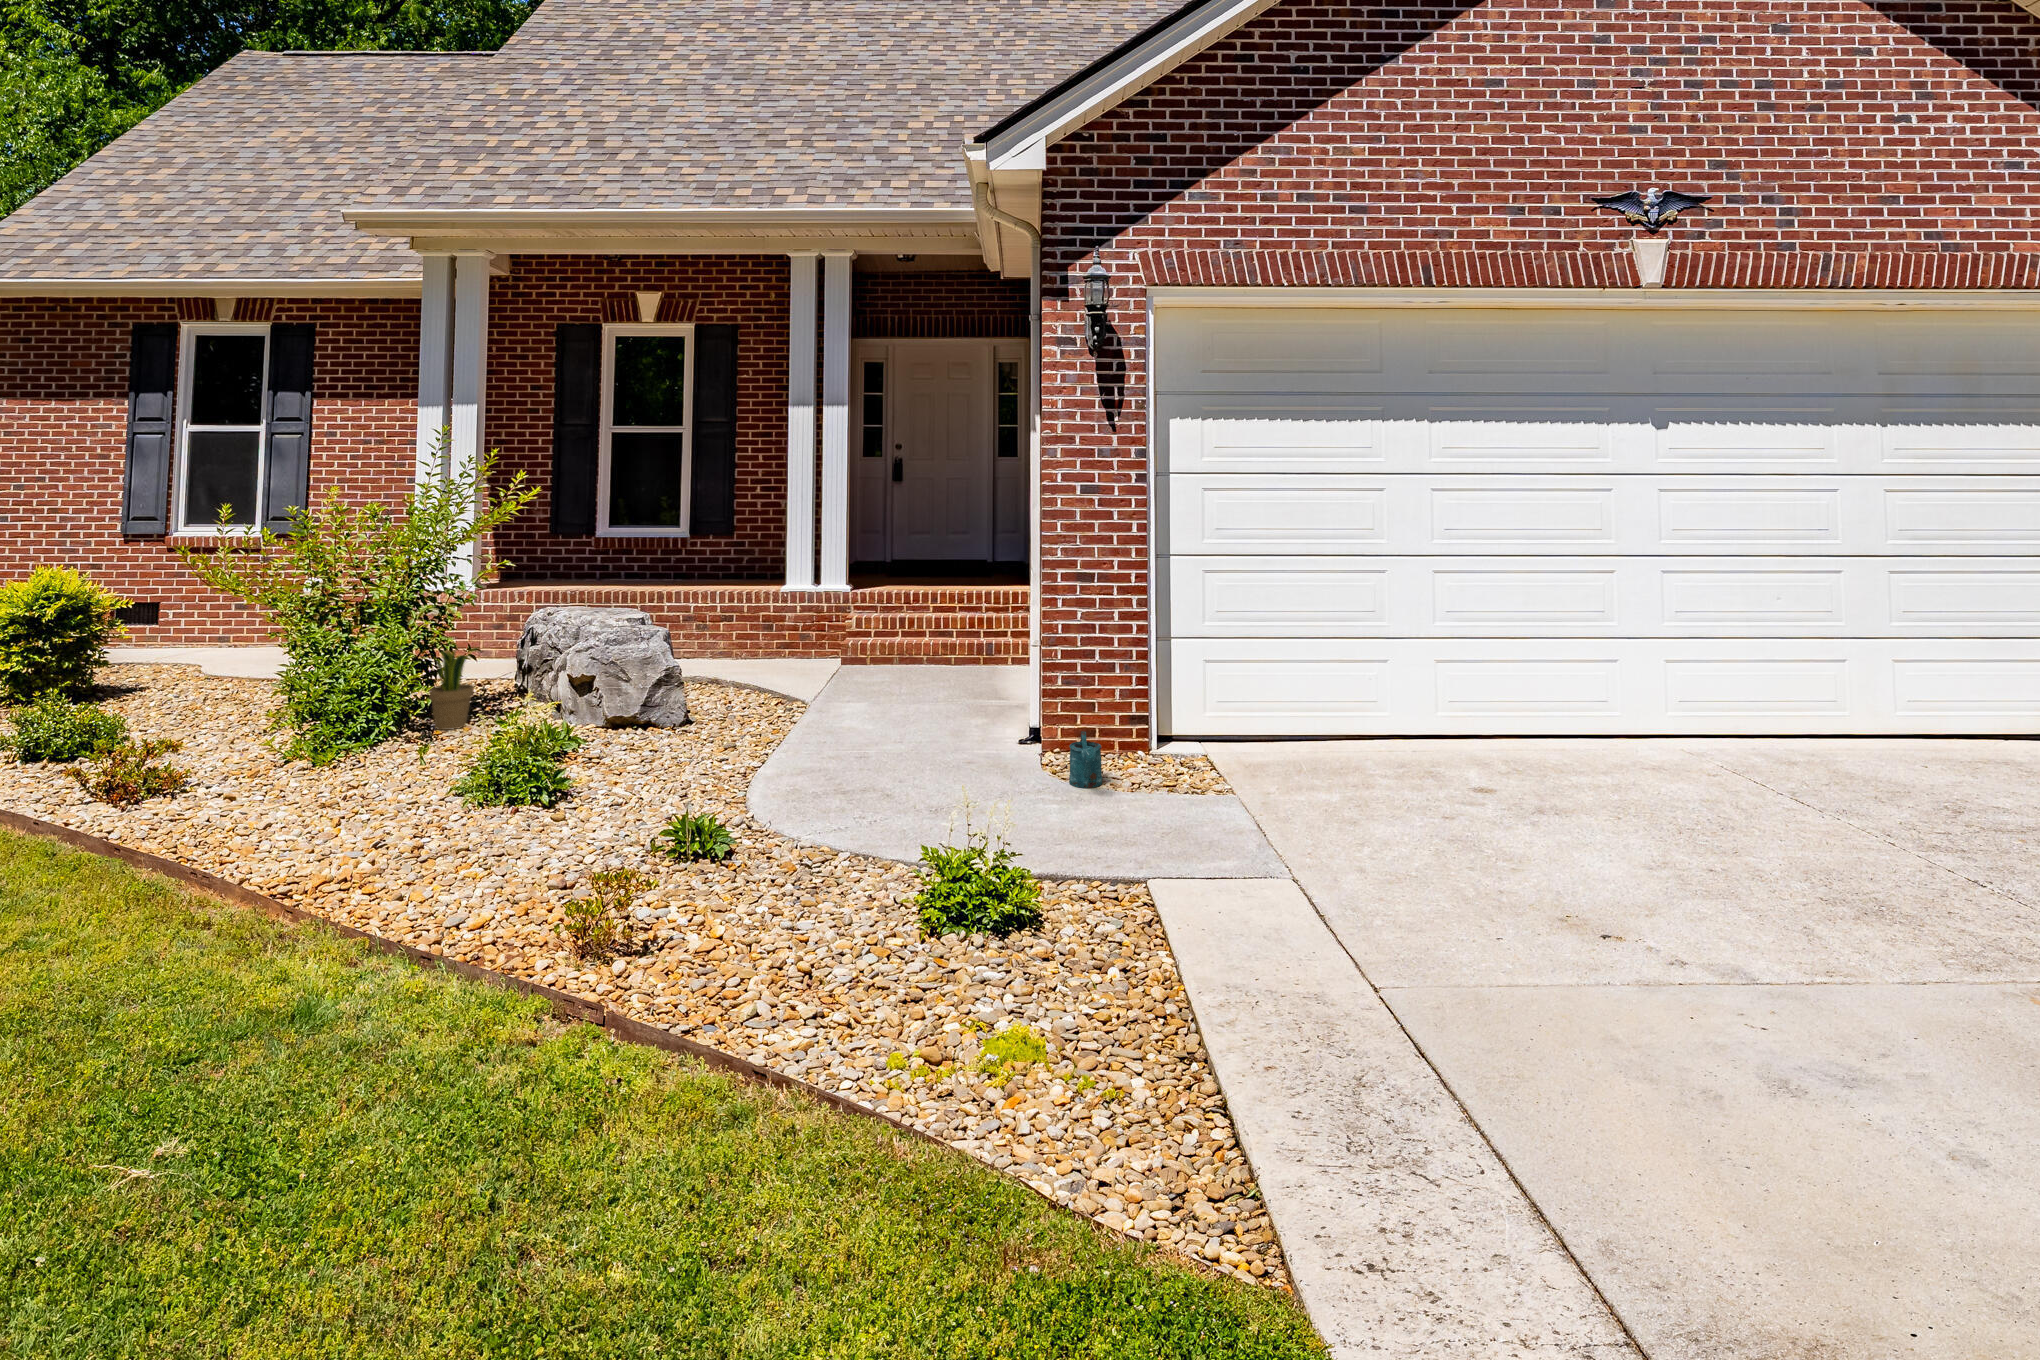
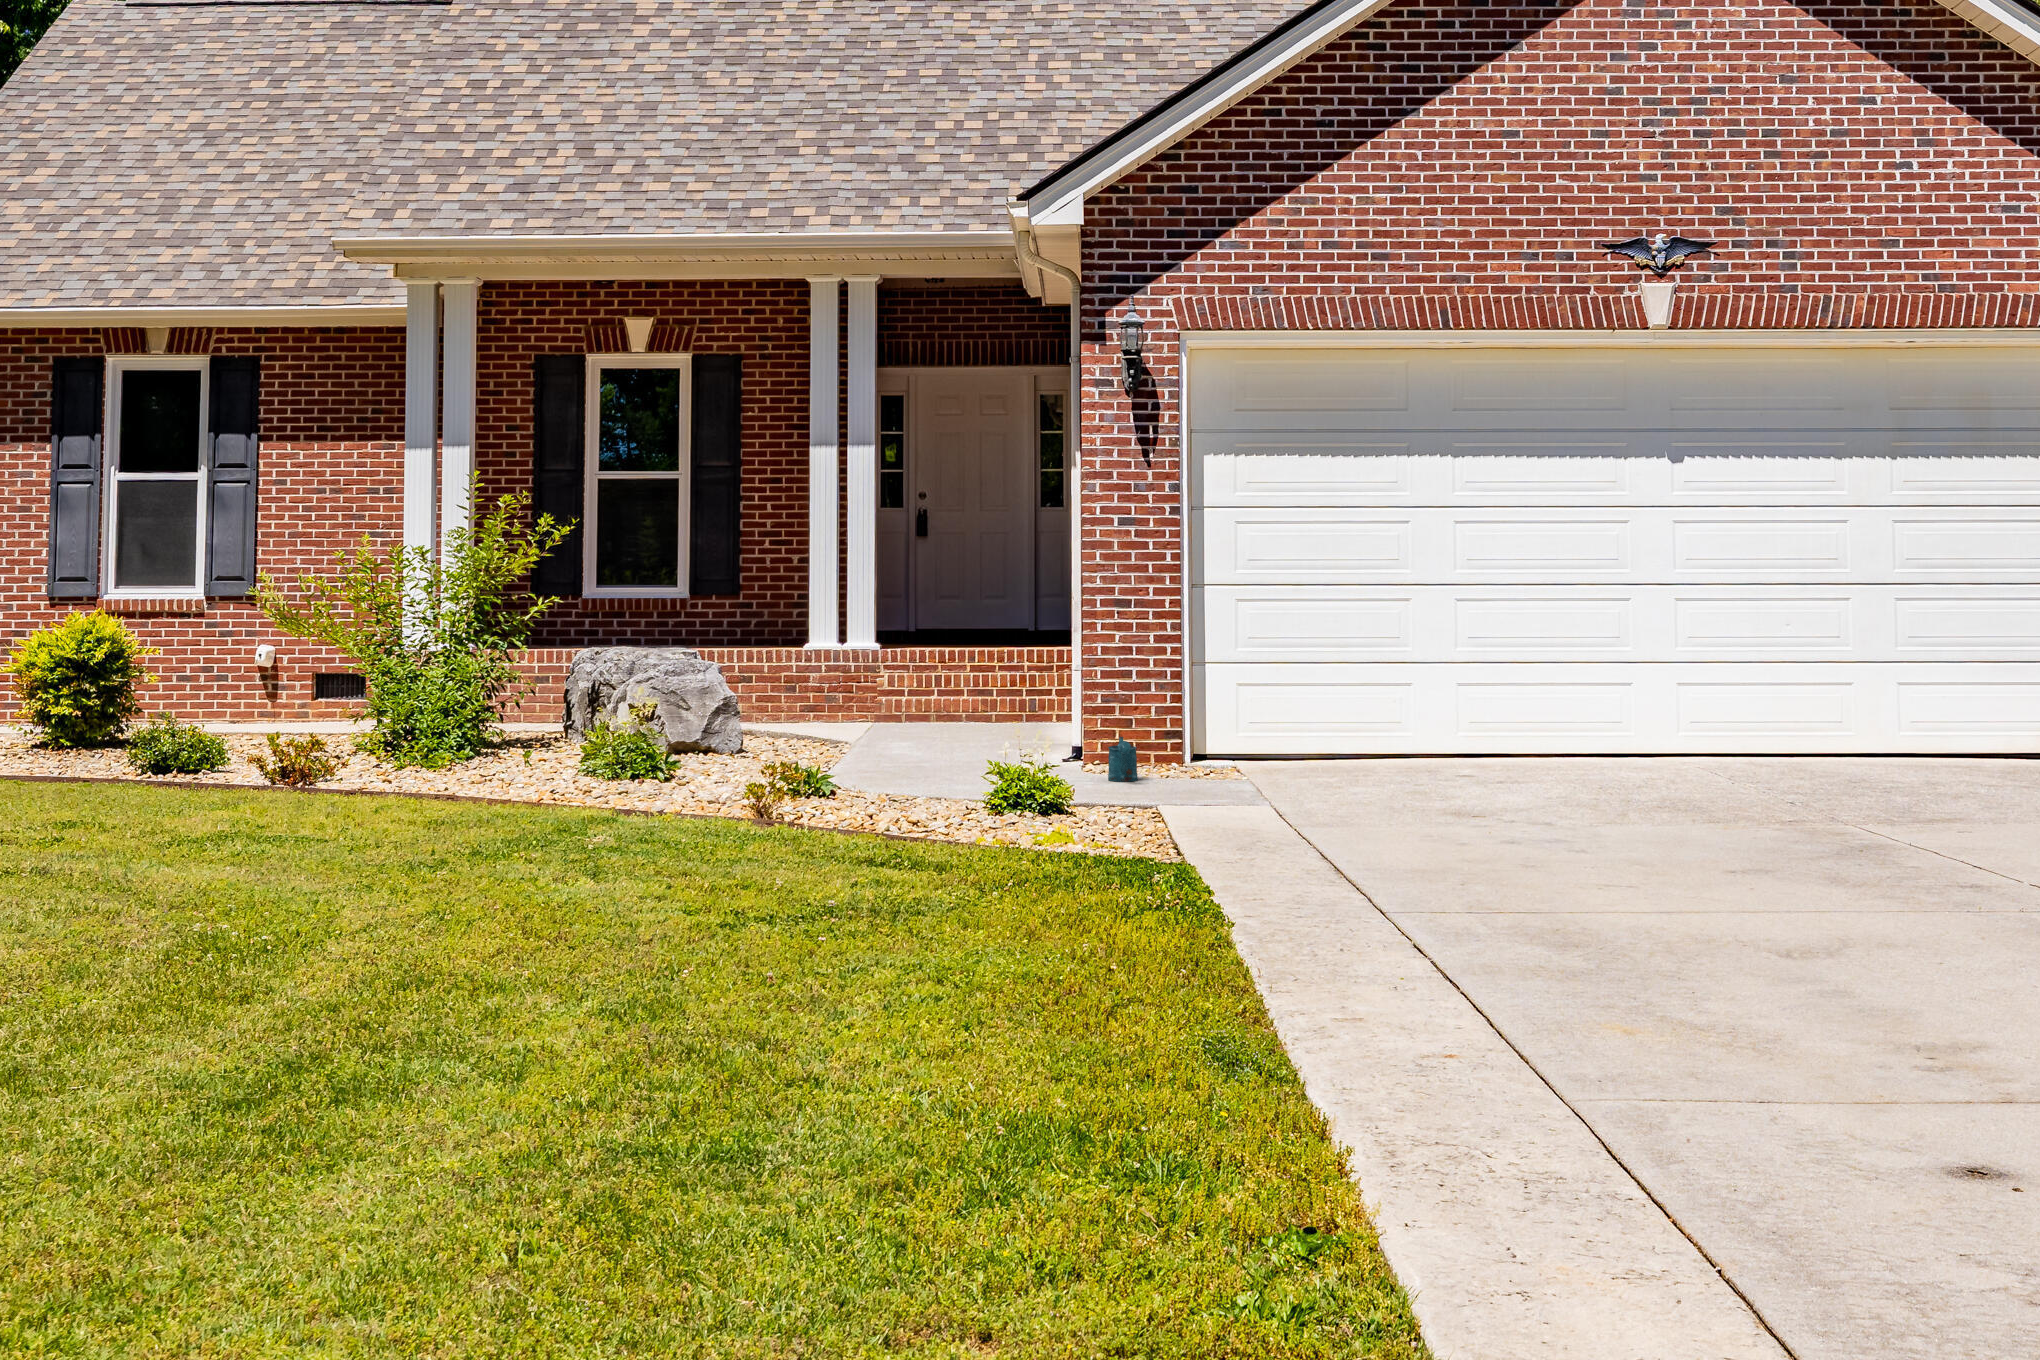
potted plant: present [429,649,476,730] -> none [493,680,538,759]

